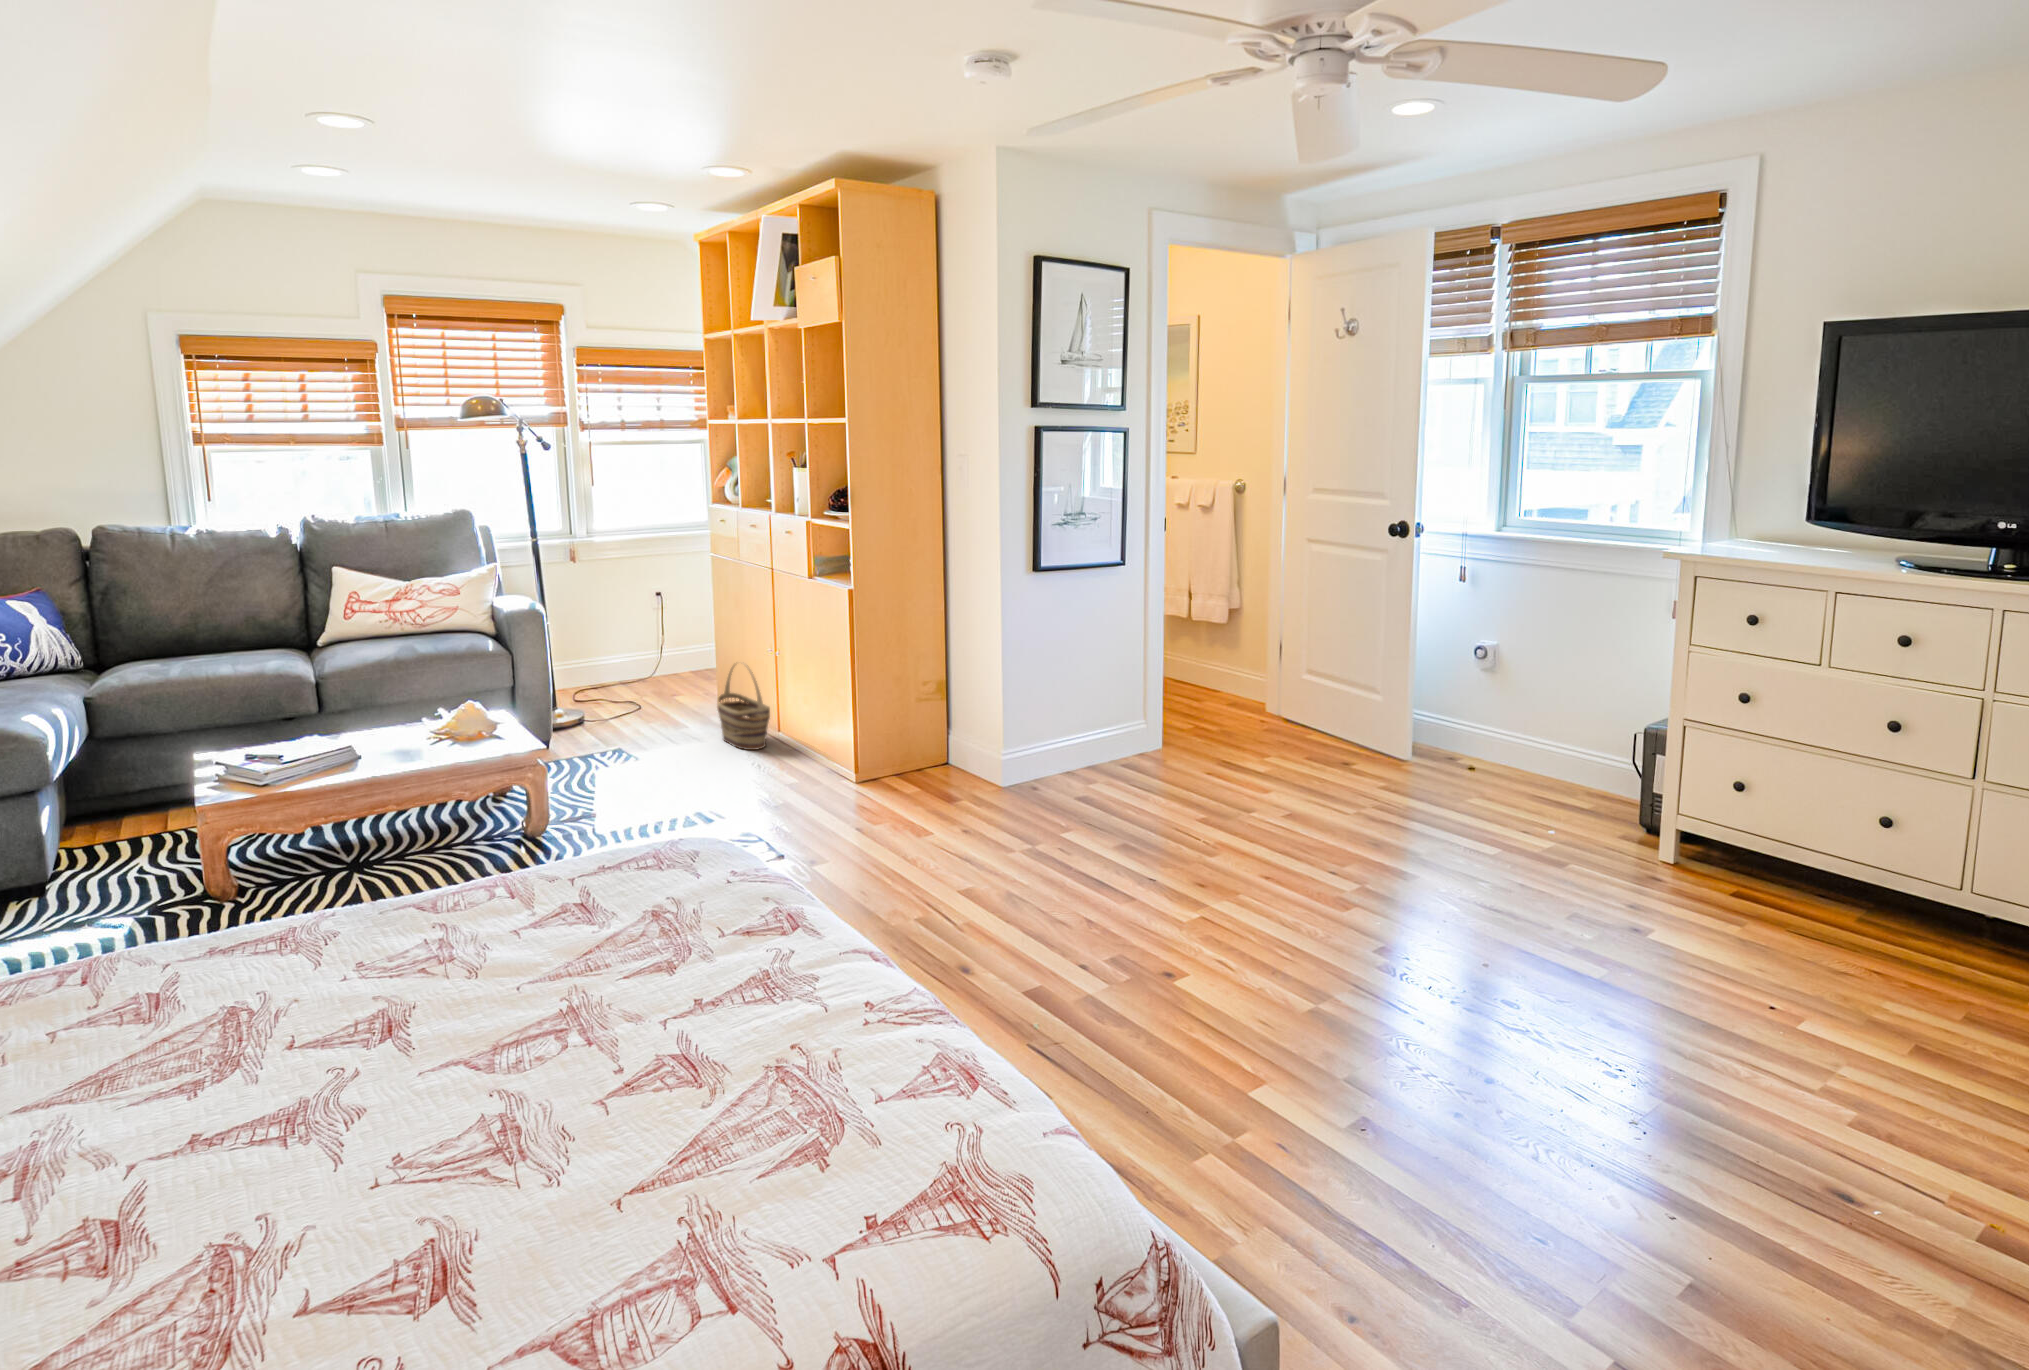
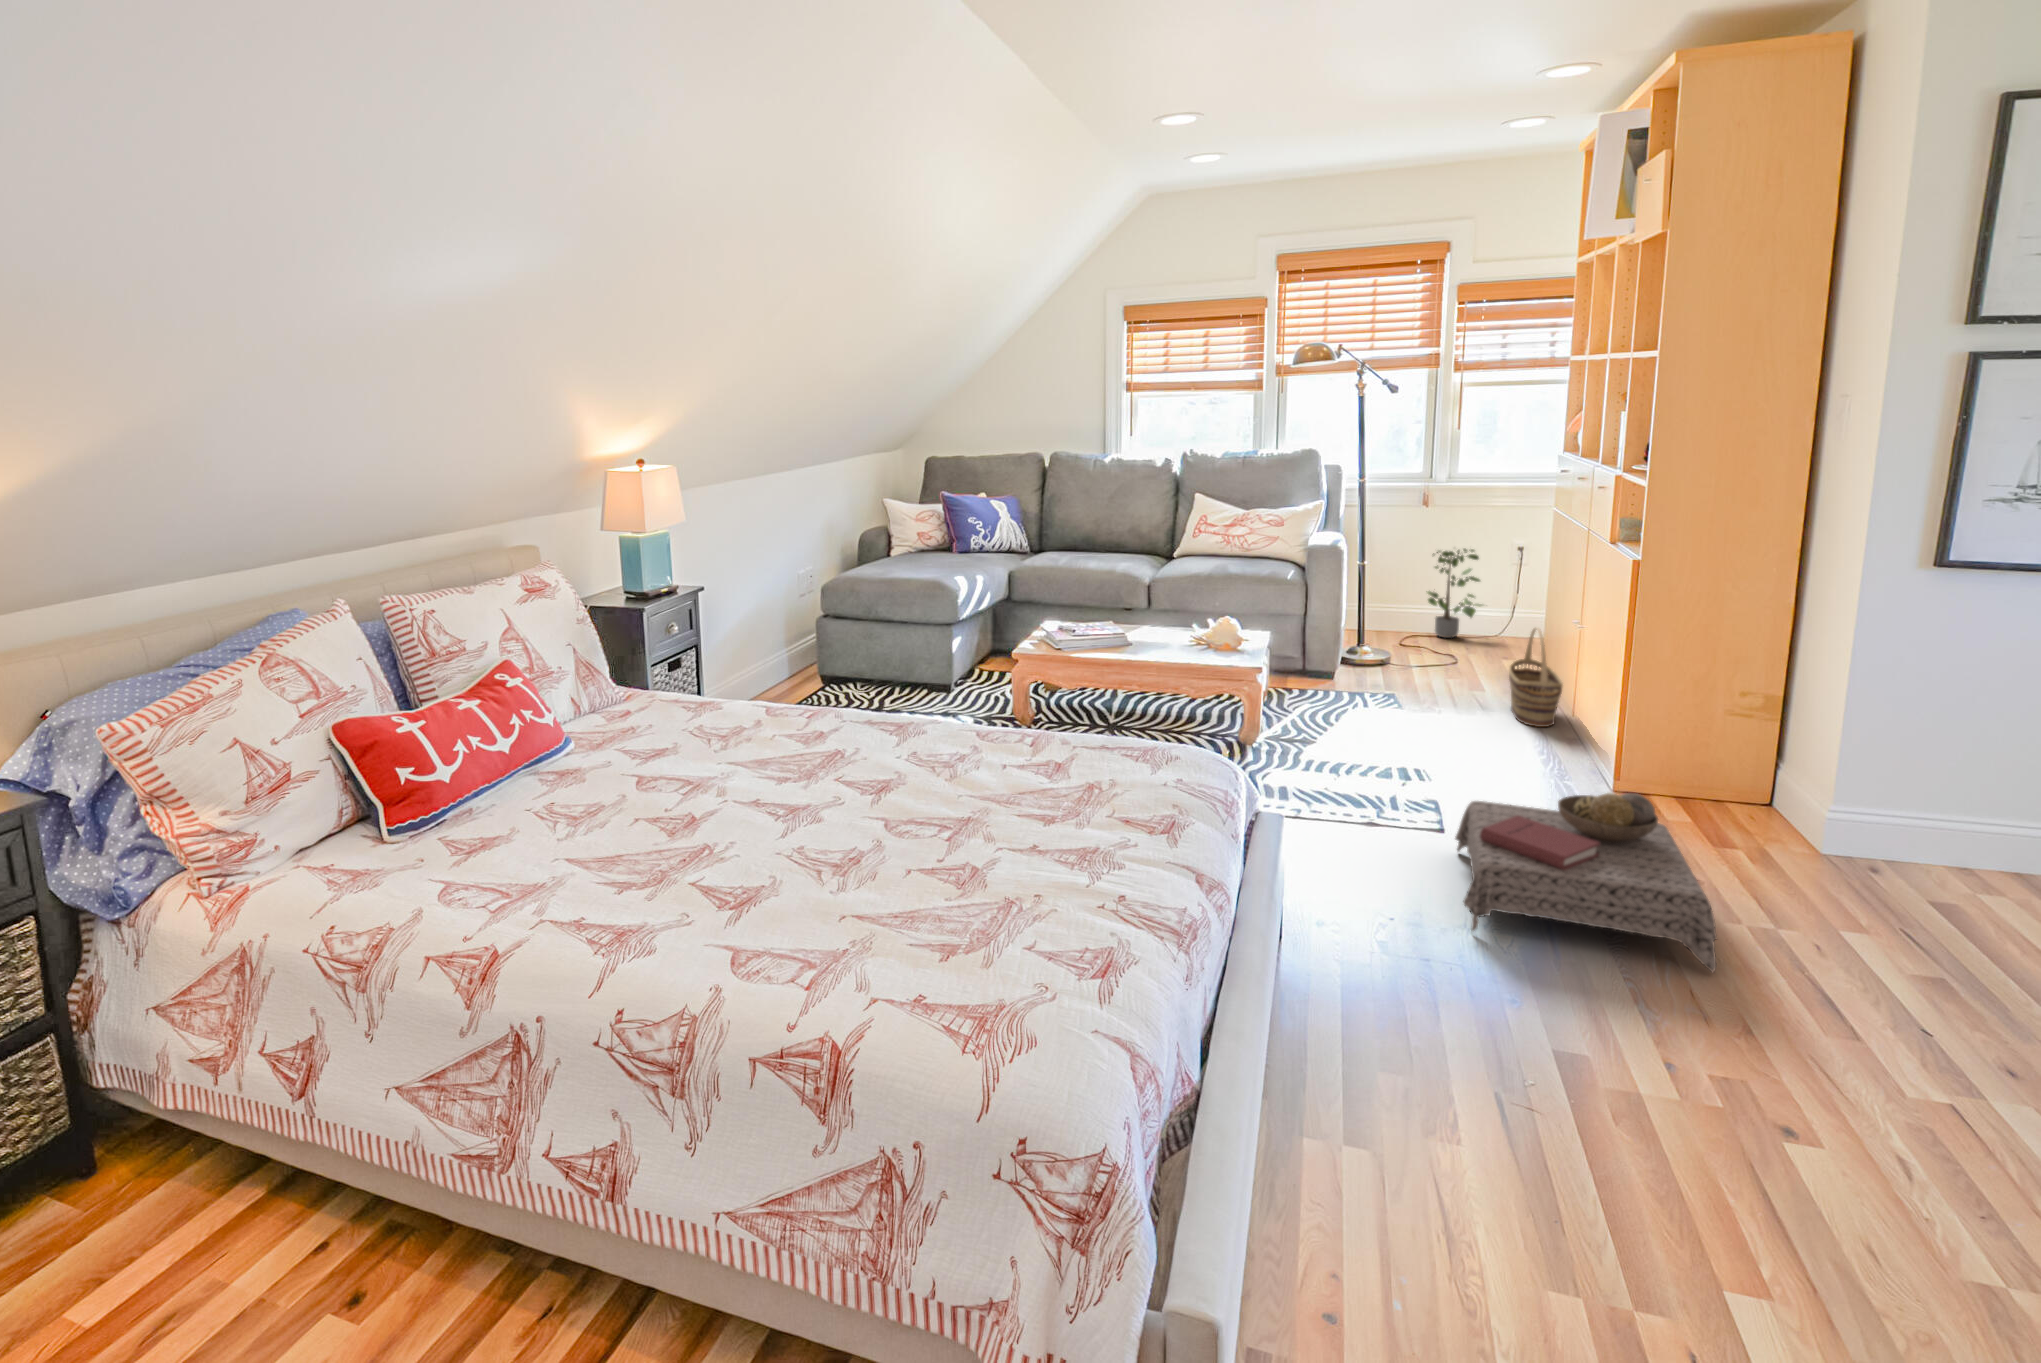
potted plant: none [583,601,642,694] -> present [1427,549,1481,638]
ottoman: none [815,763,1028,914] -> present [1455,793,1718,972]

